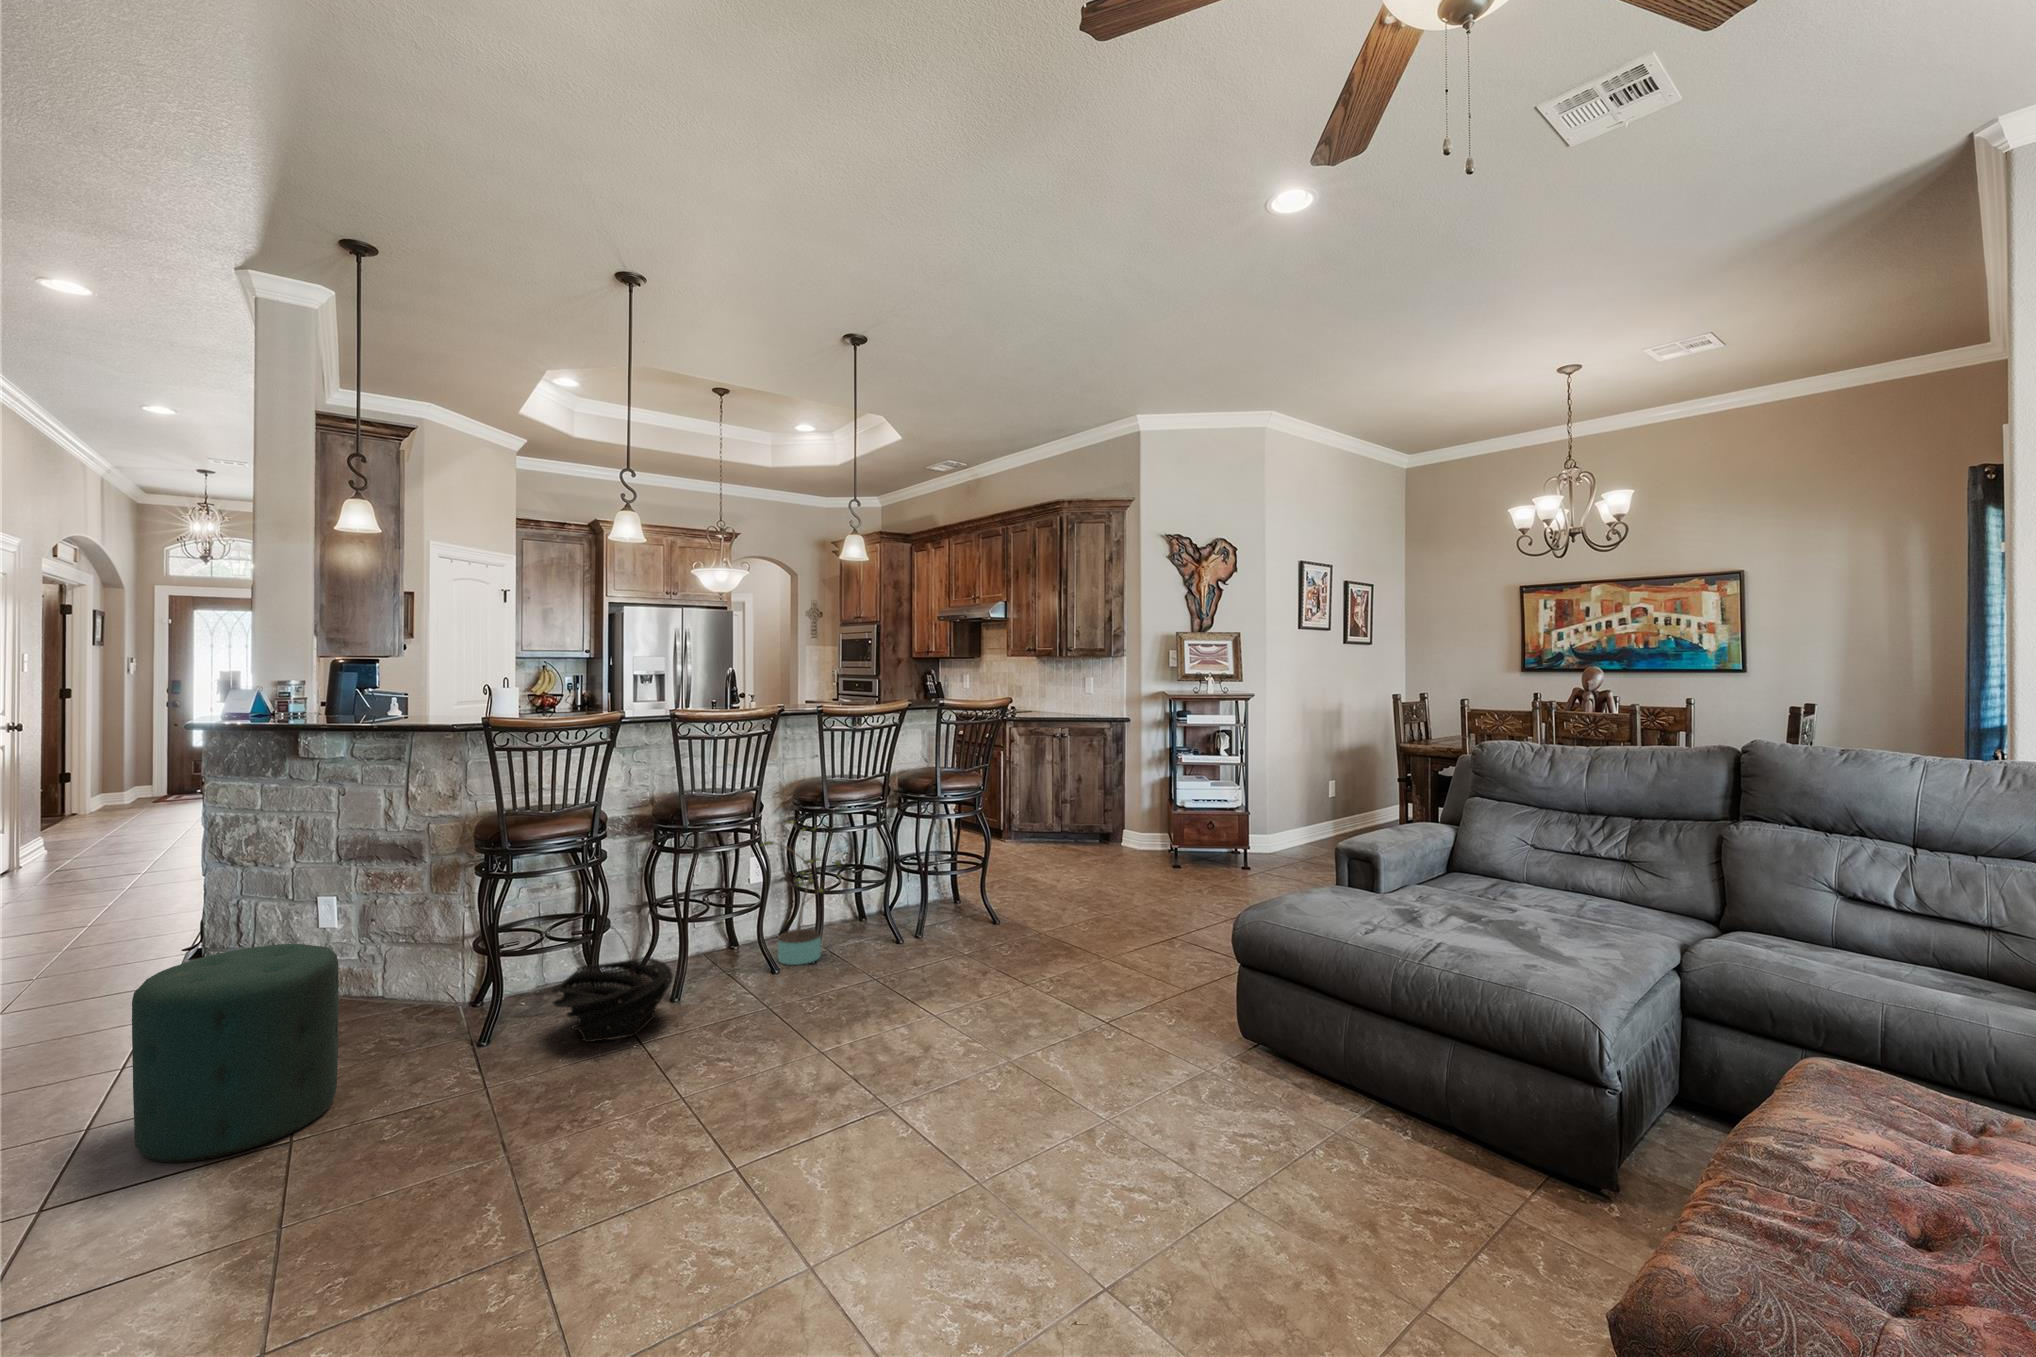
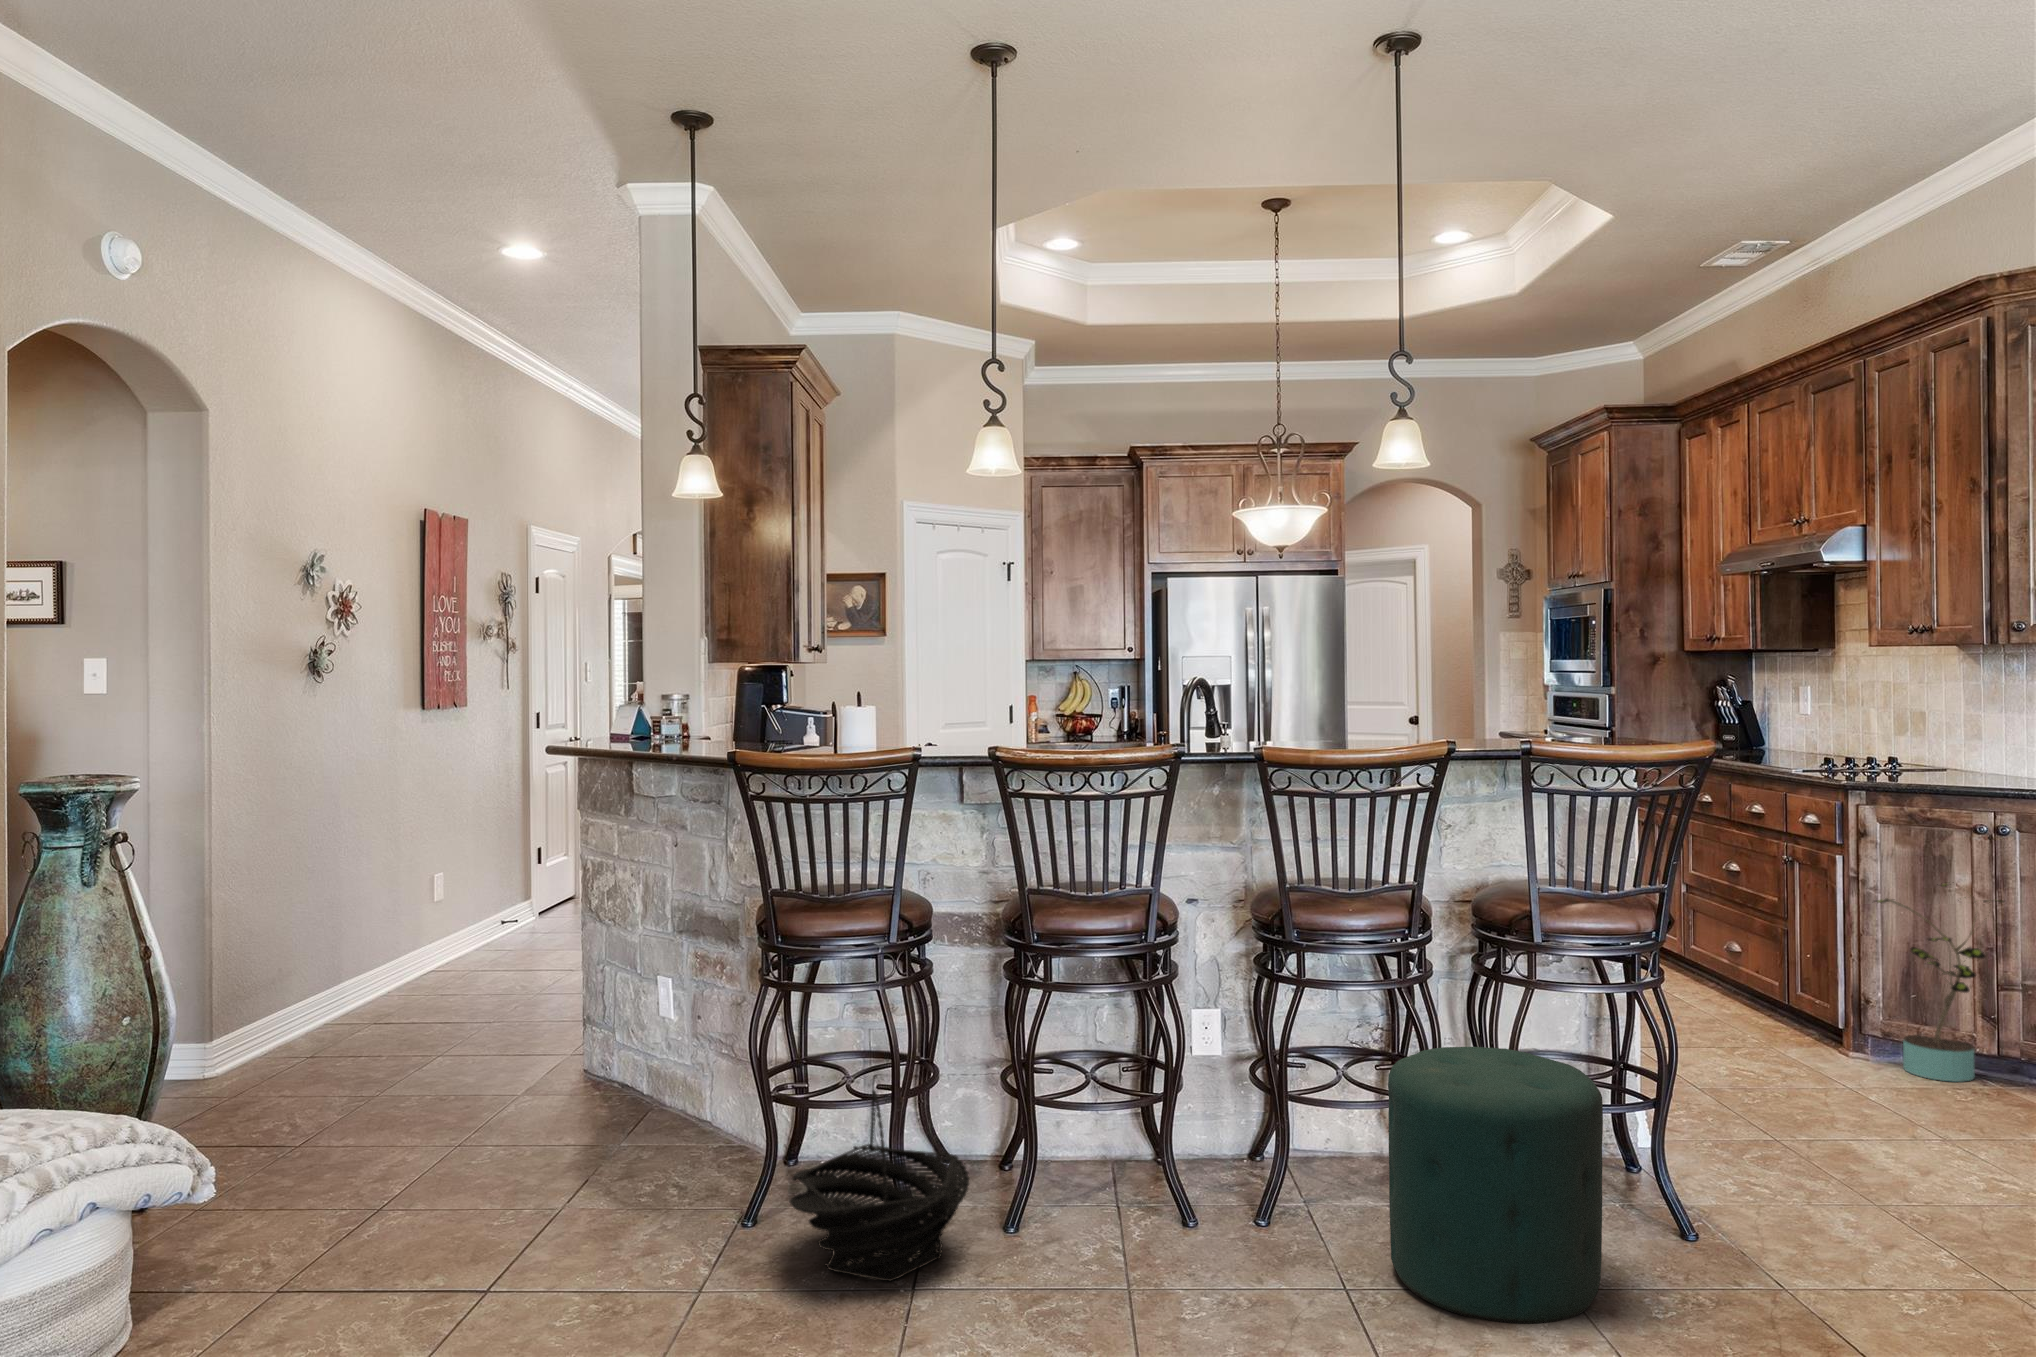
potted plant: present [759,820,842,965] -> present [1874,884,2004,1082]
ottoman: present [132,944,339,1163] -> present [1388,1047,1603,1324]

